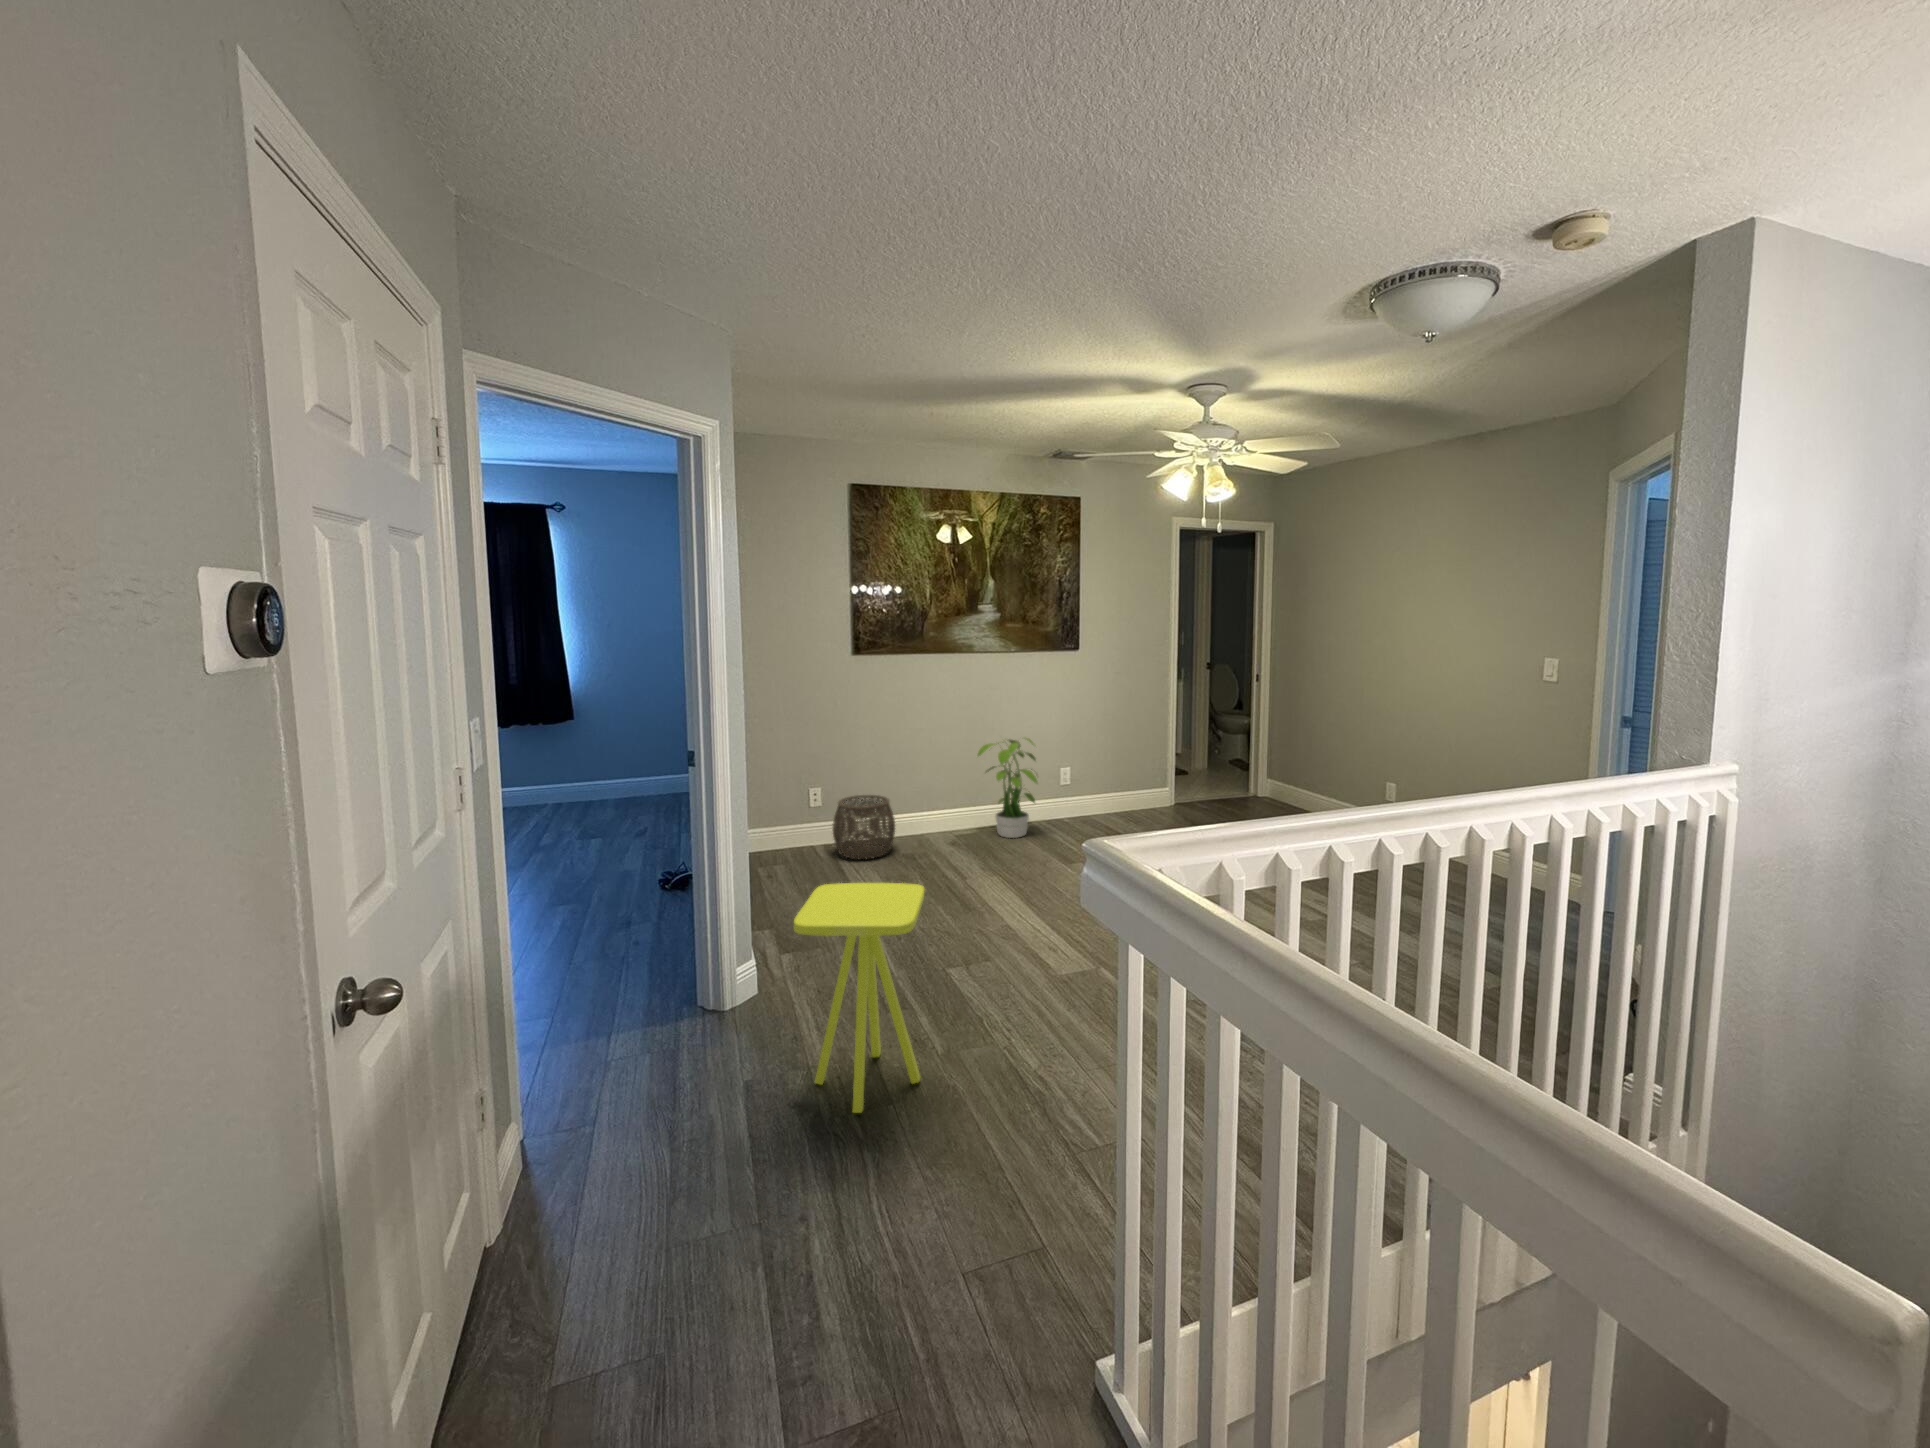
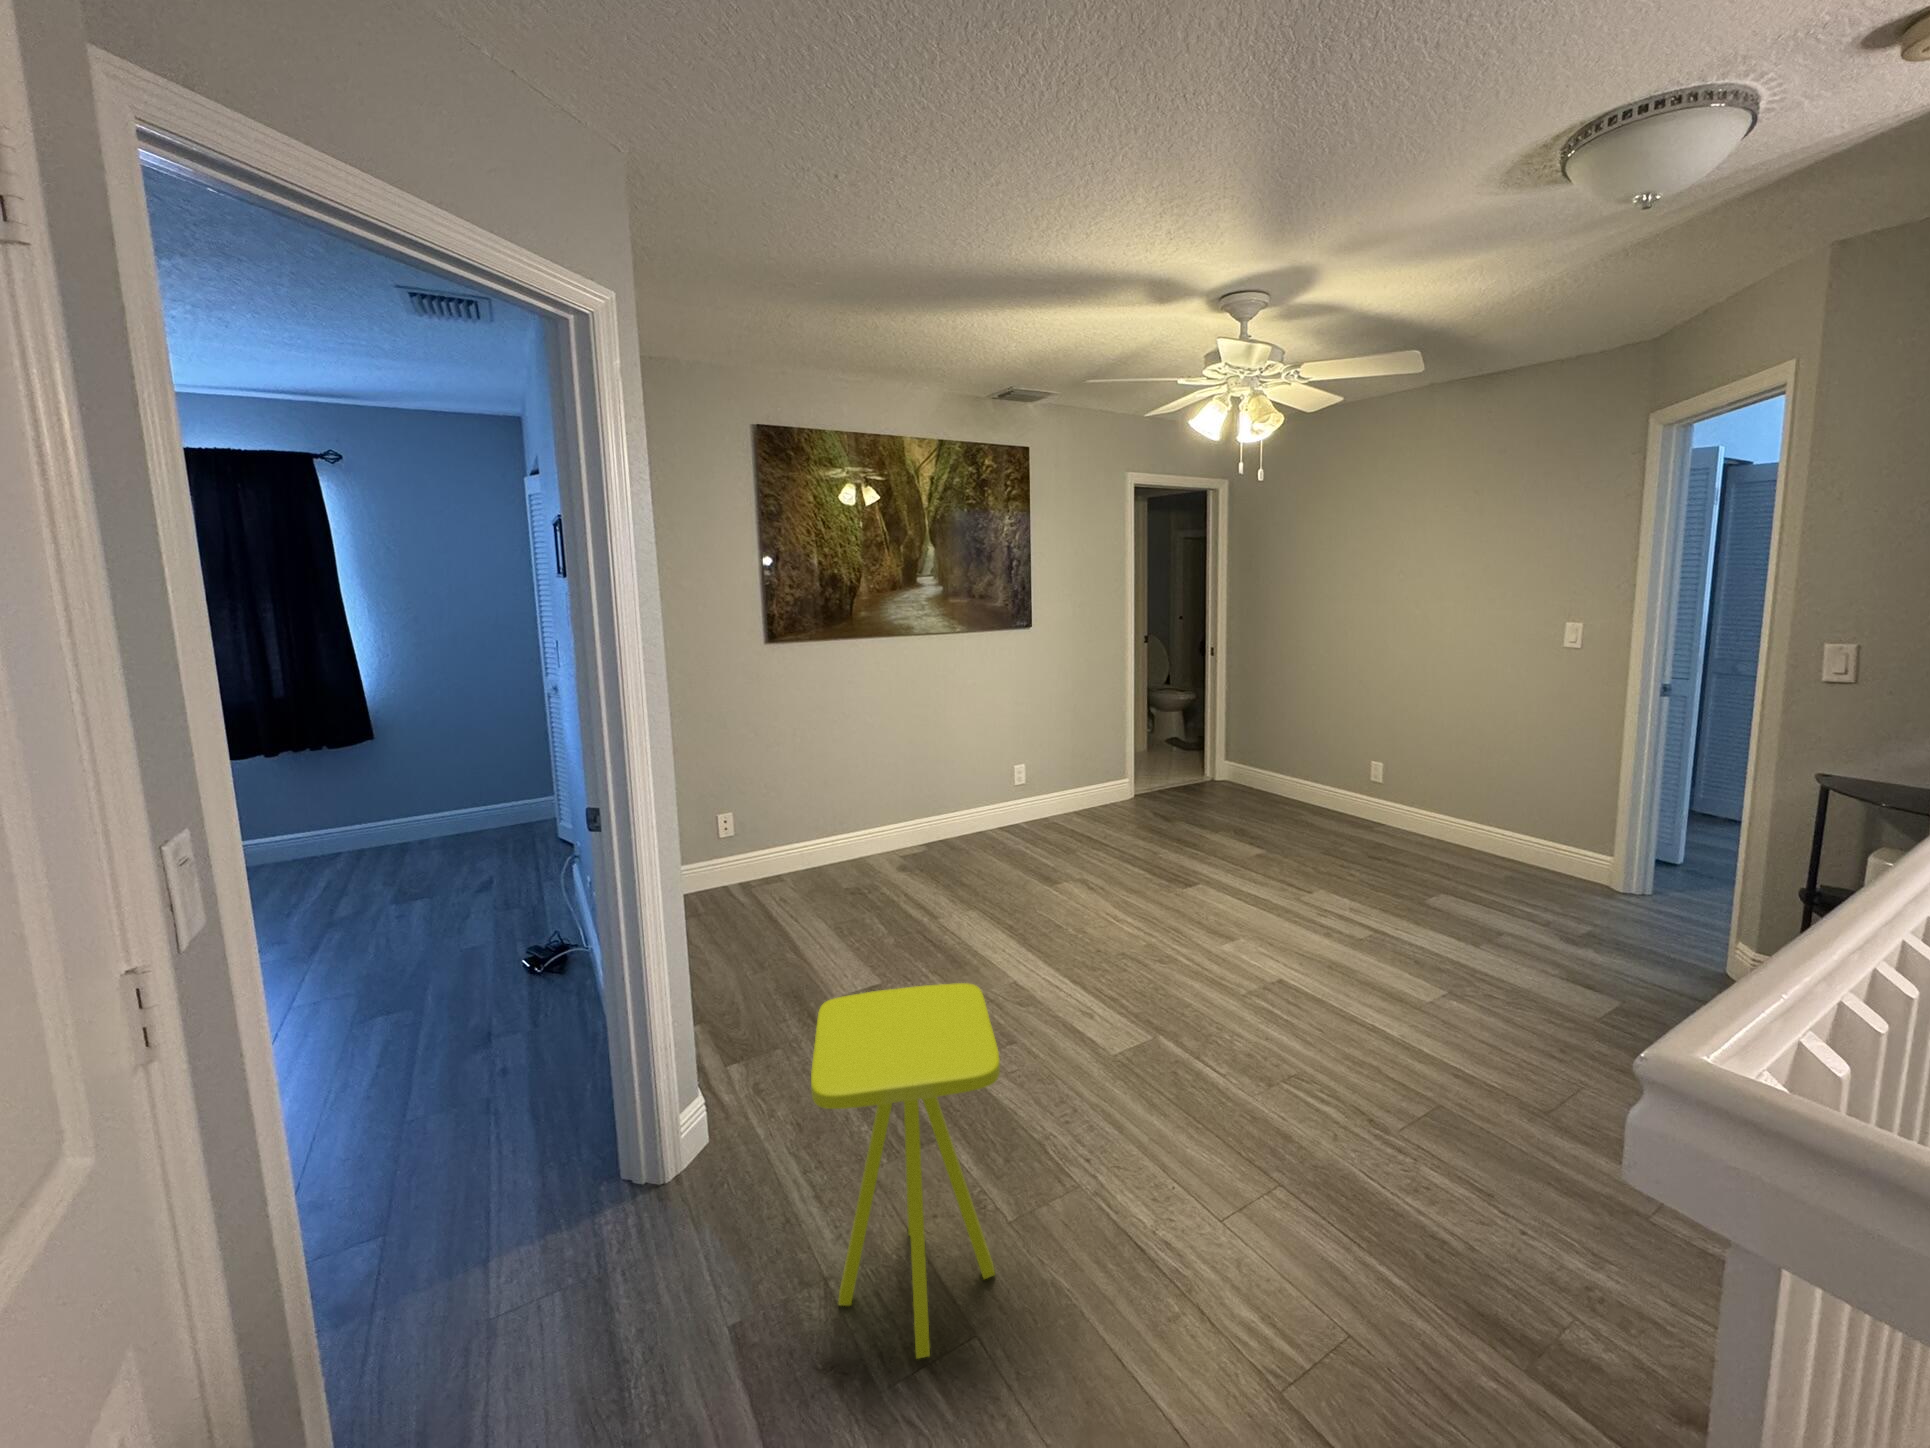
potted plant: present [977,738,1038,838] -> none [924,733,1002,854]
woven basket: present [833,795,895,859] -> none [753,817,835,903]

